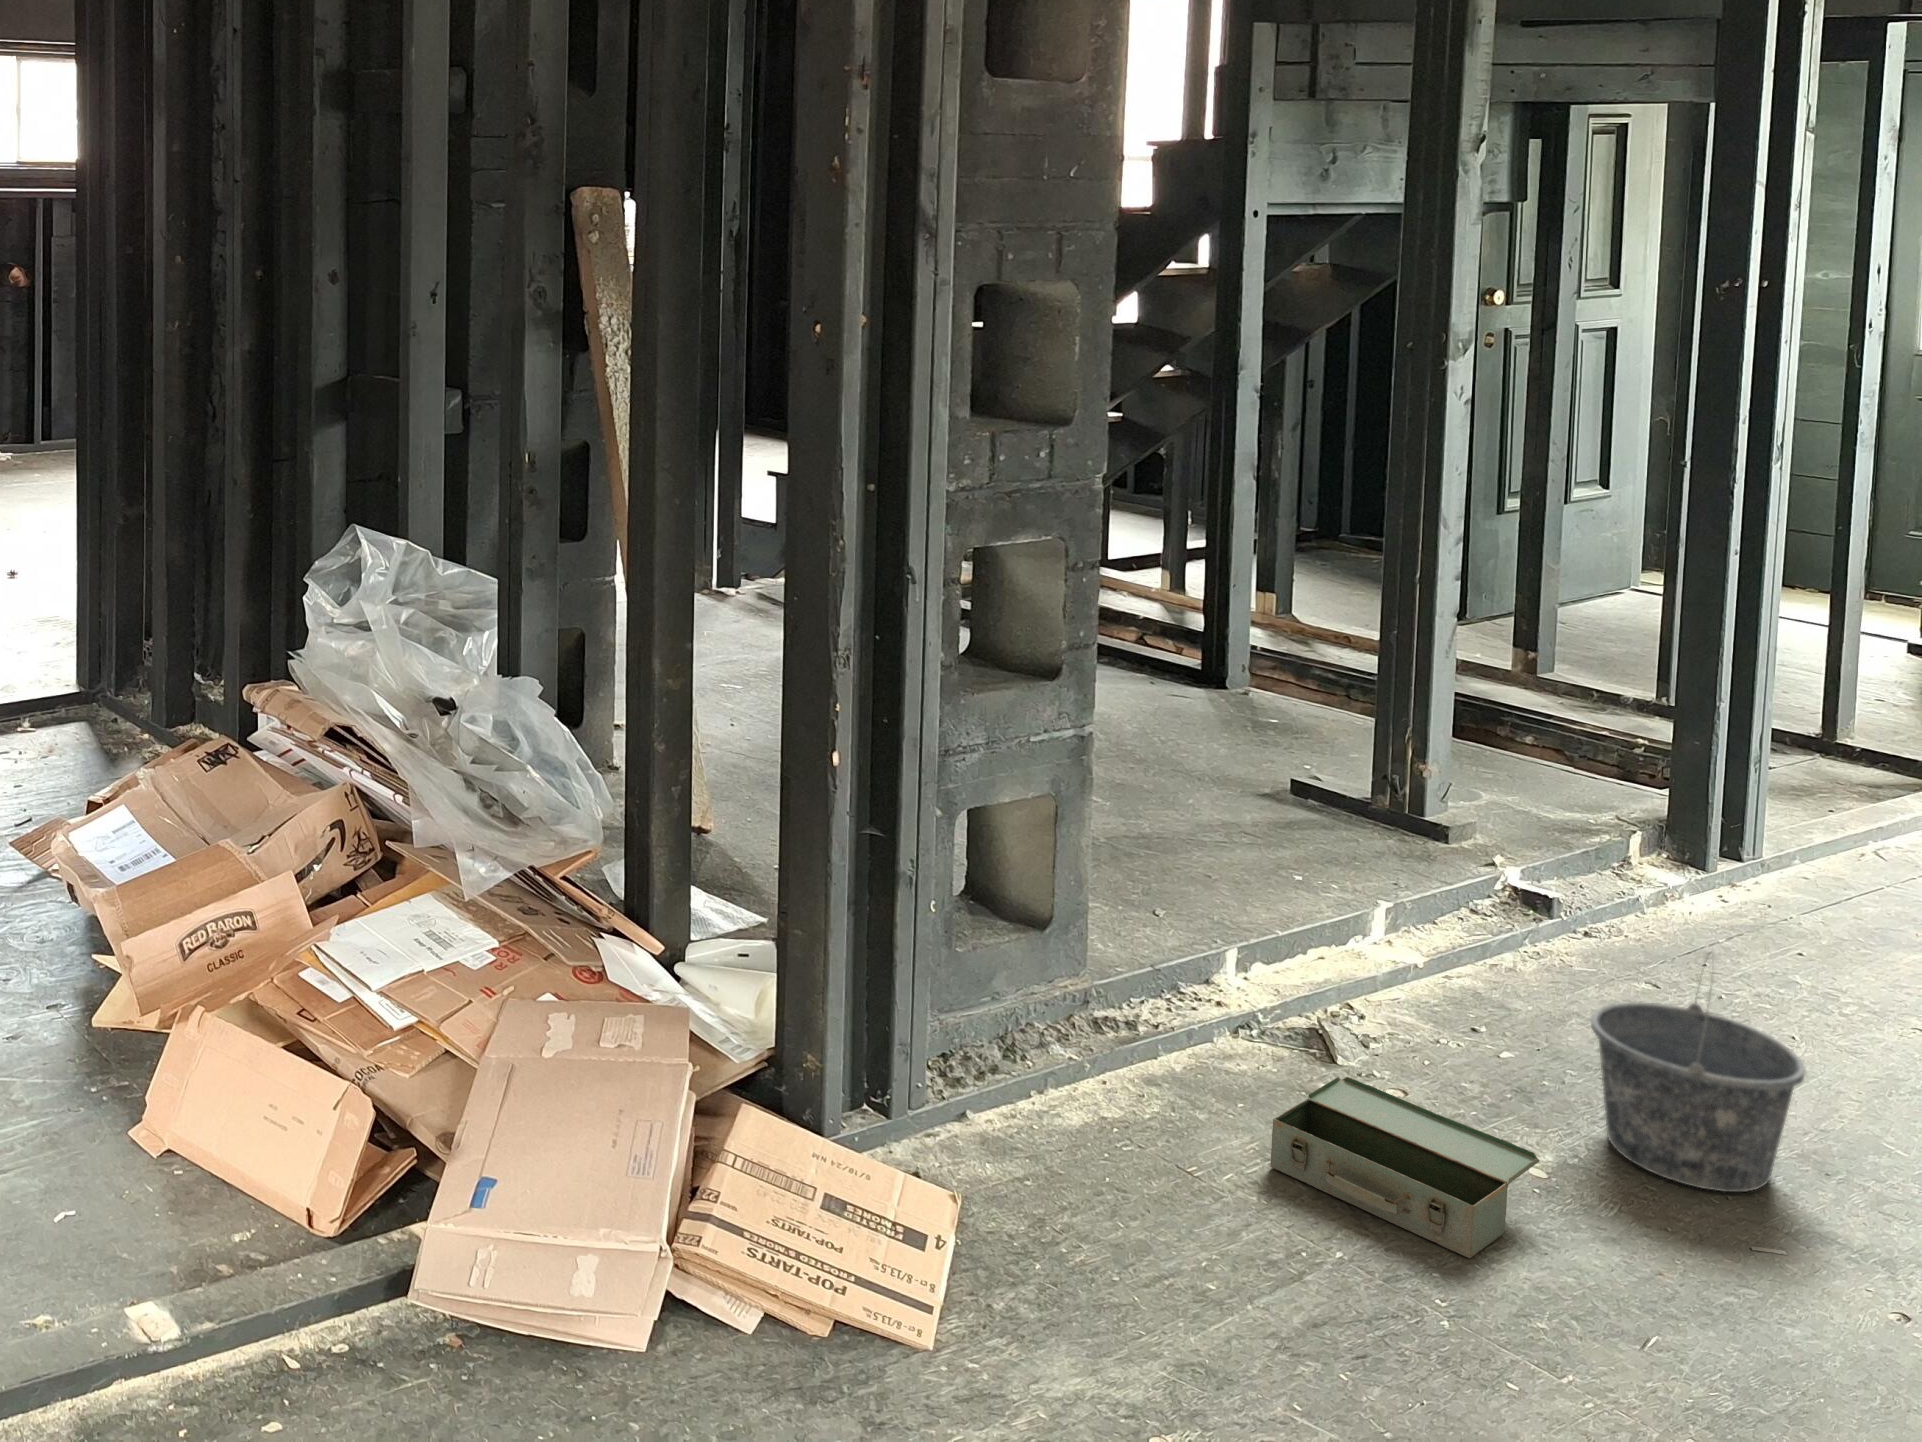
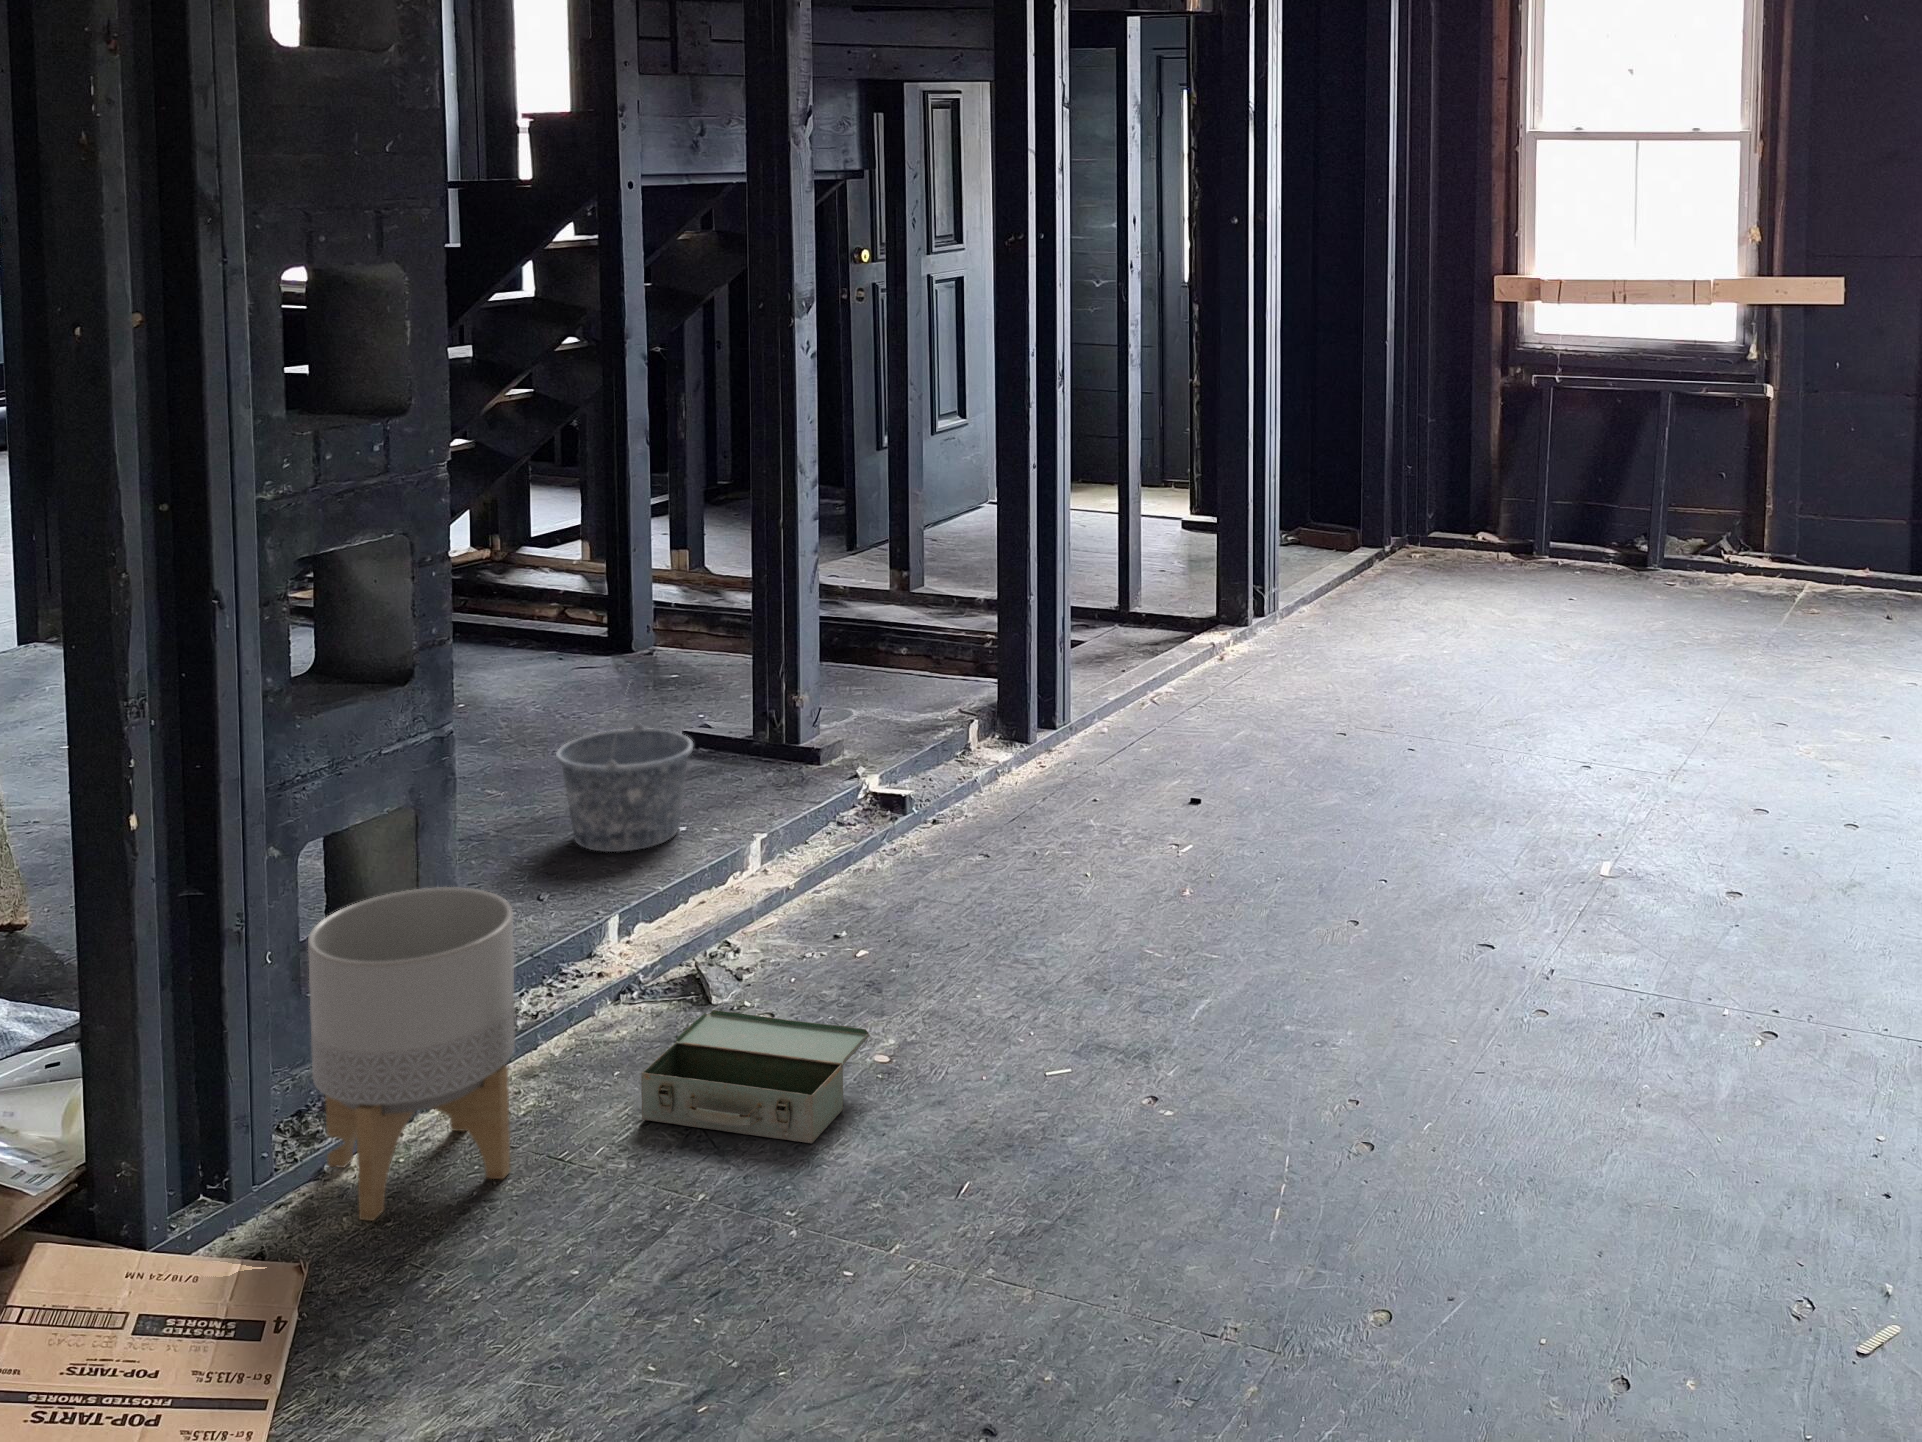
planter: none [964,872,1156,1179] -> present [308,887,515,1221]
bucket: present [1591,1002,1805,1192] -> present [556,682,693,852]

